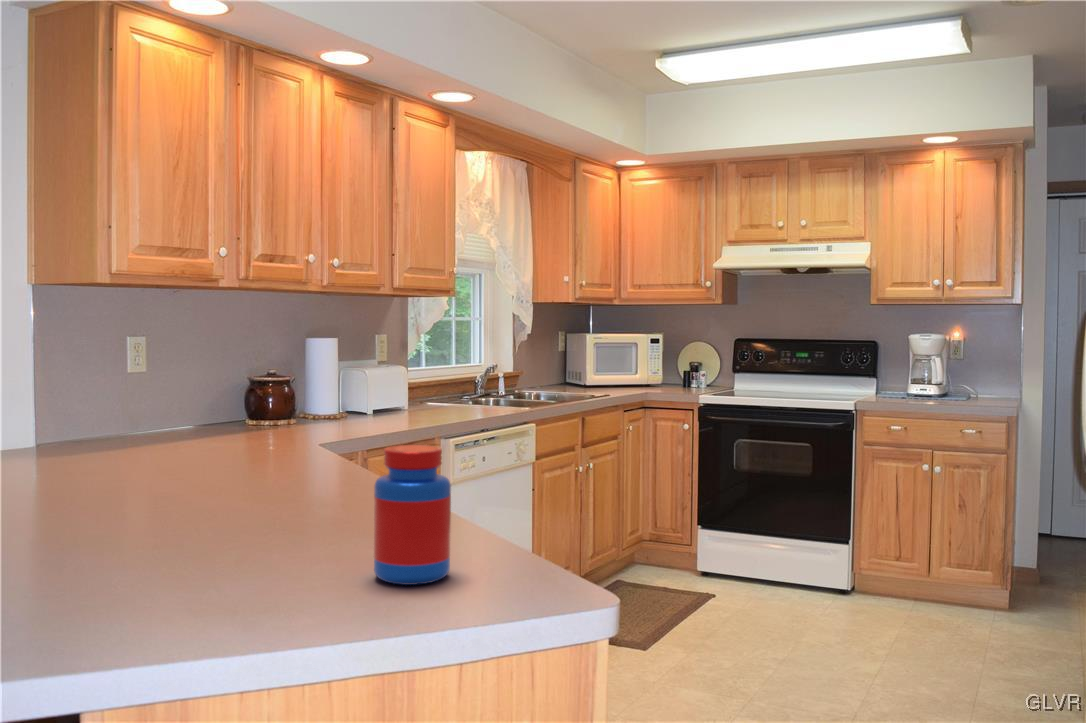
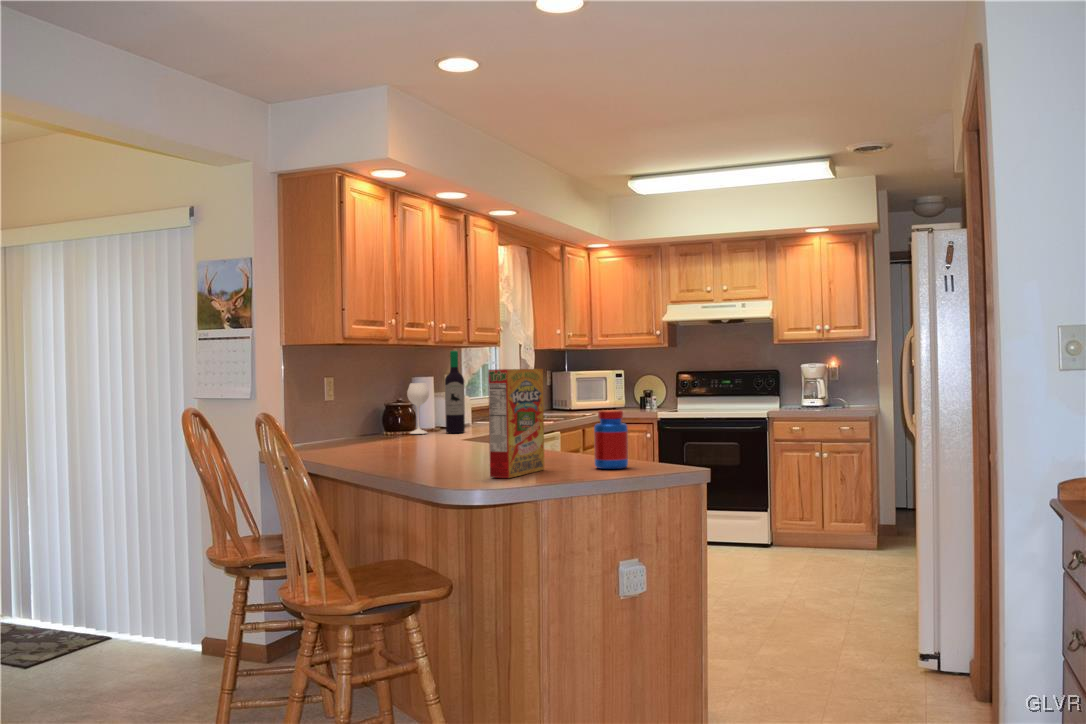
wine bottle: none [286,302,371,427] -> present [407,351,465,434]
cereal box: none [83,346,270,613] -> present [488,369,544,478]

